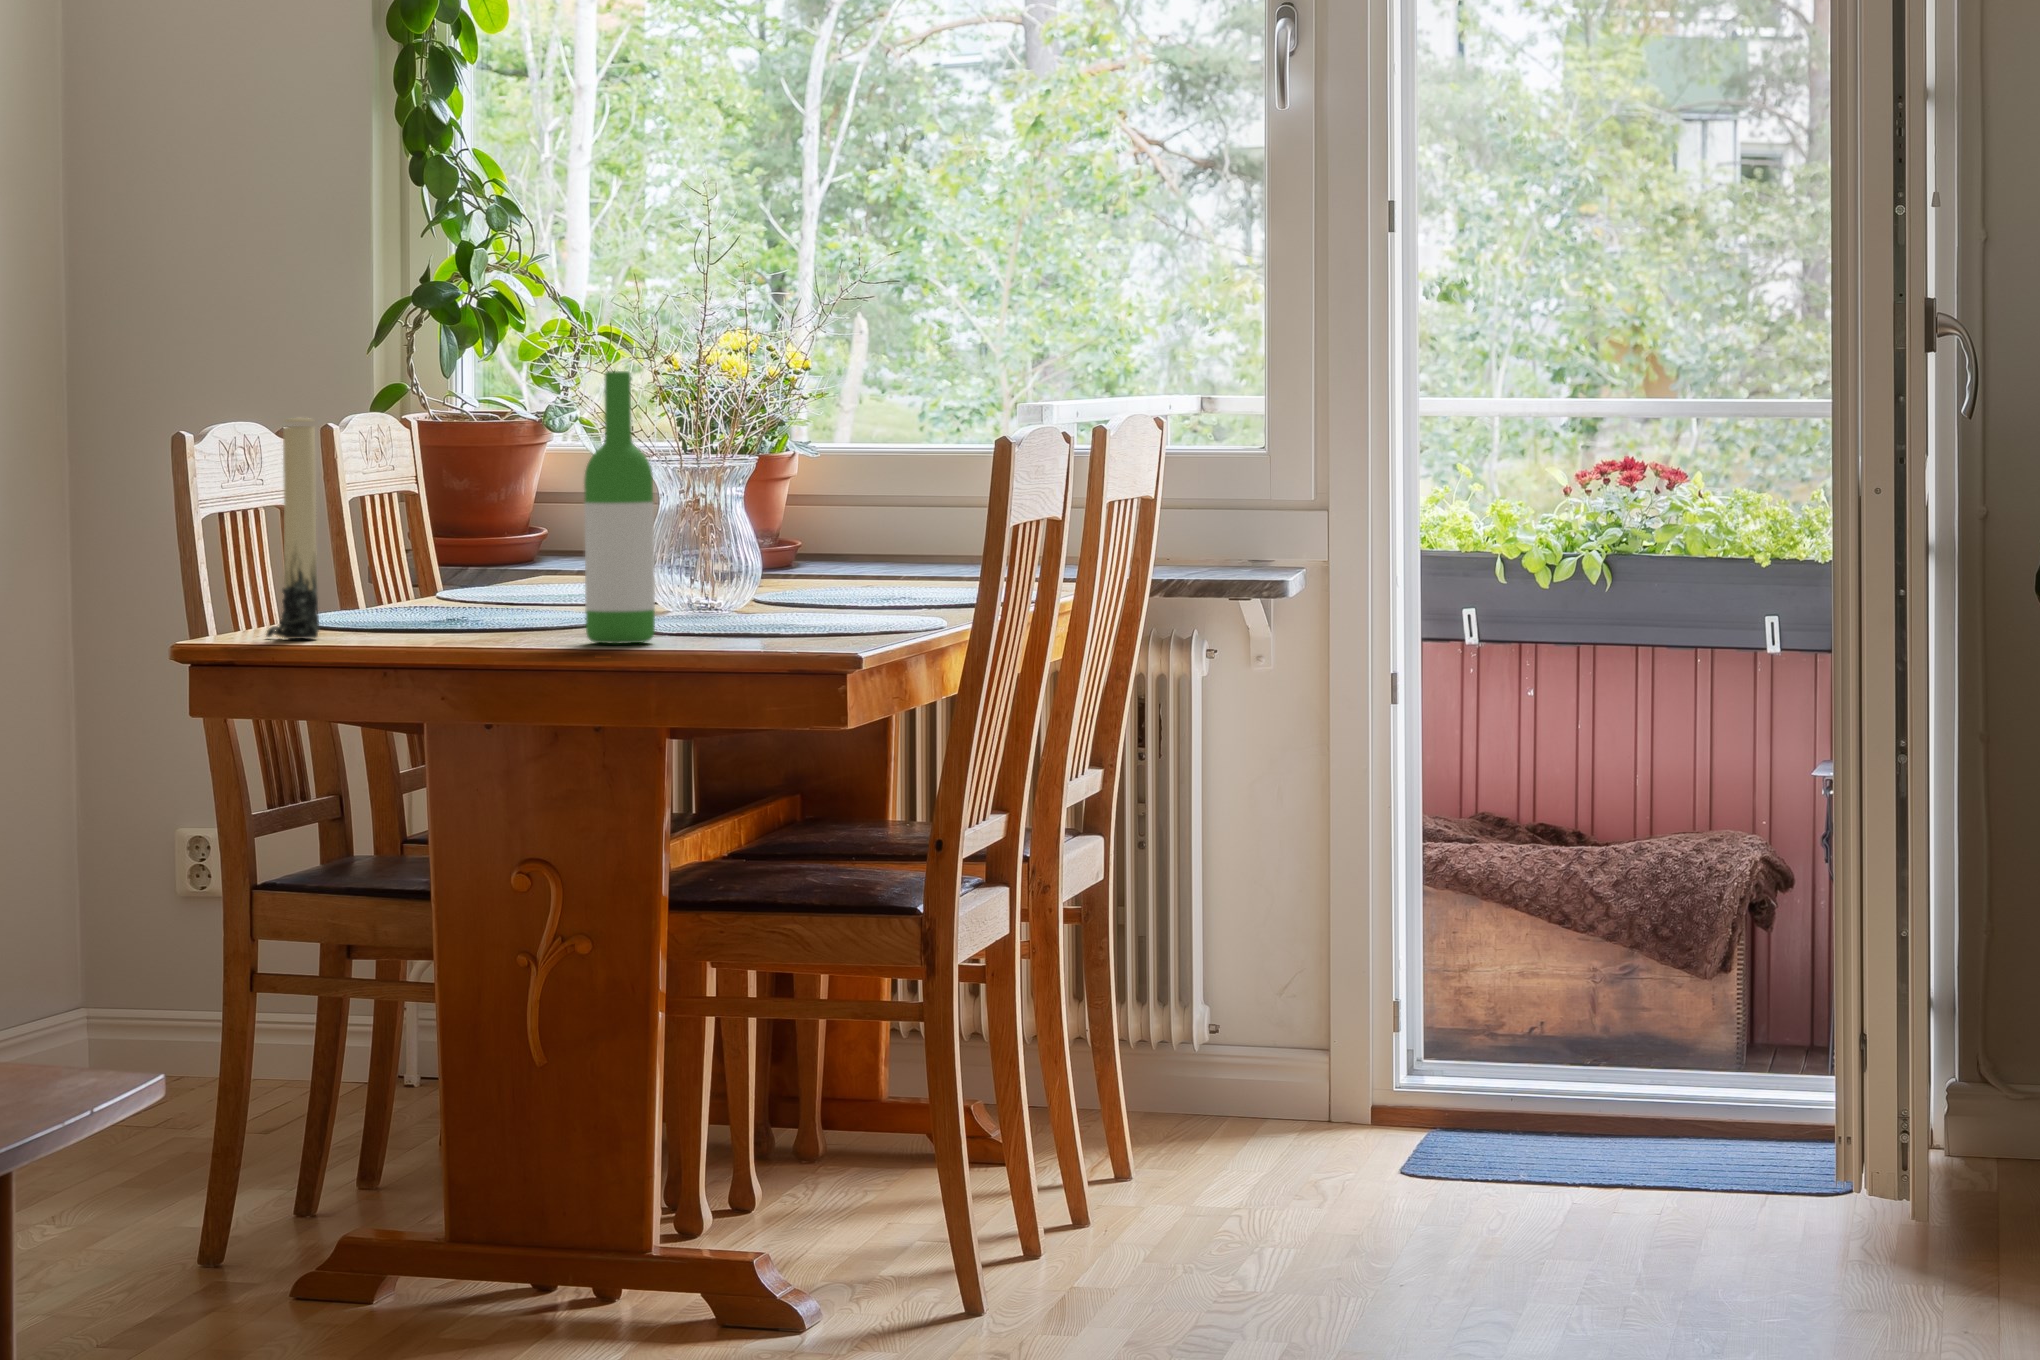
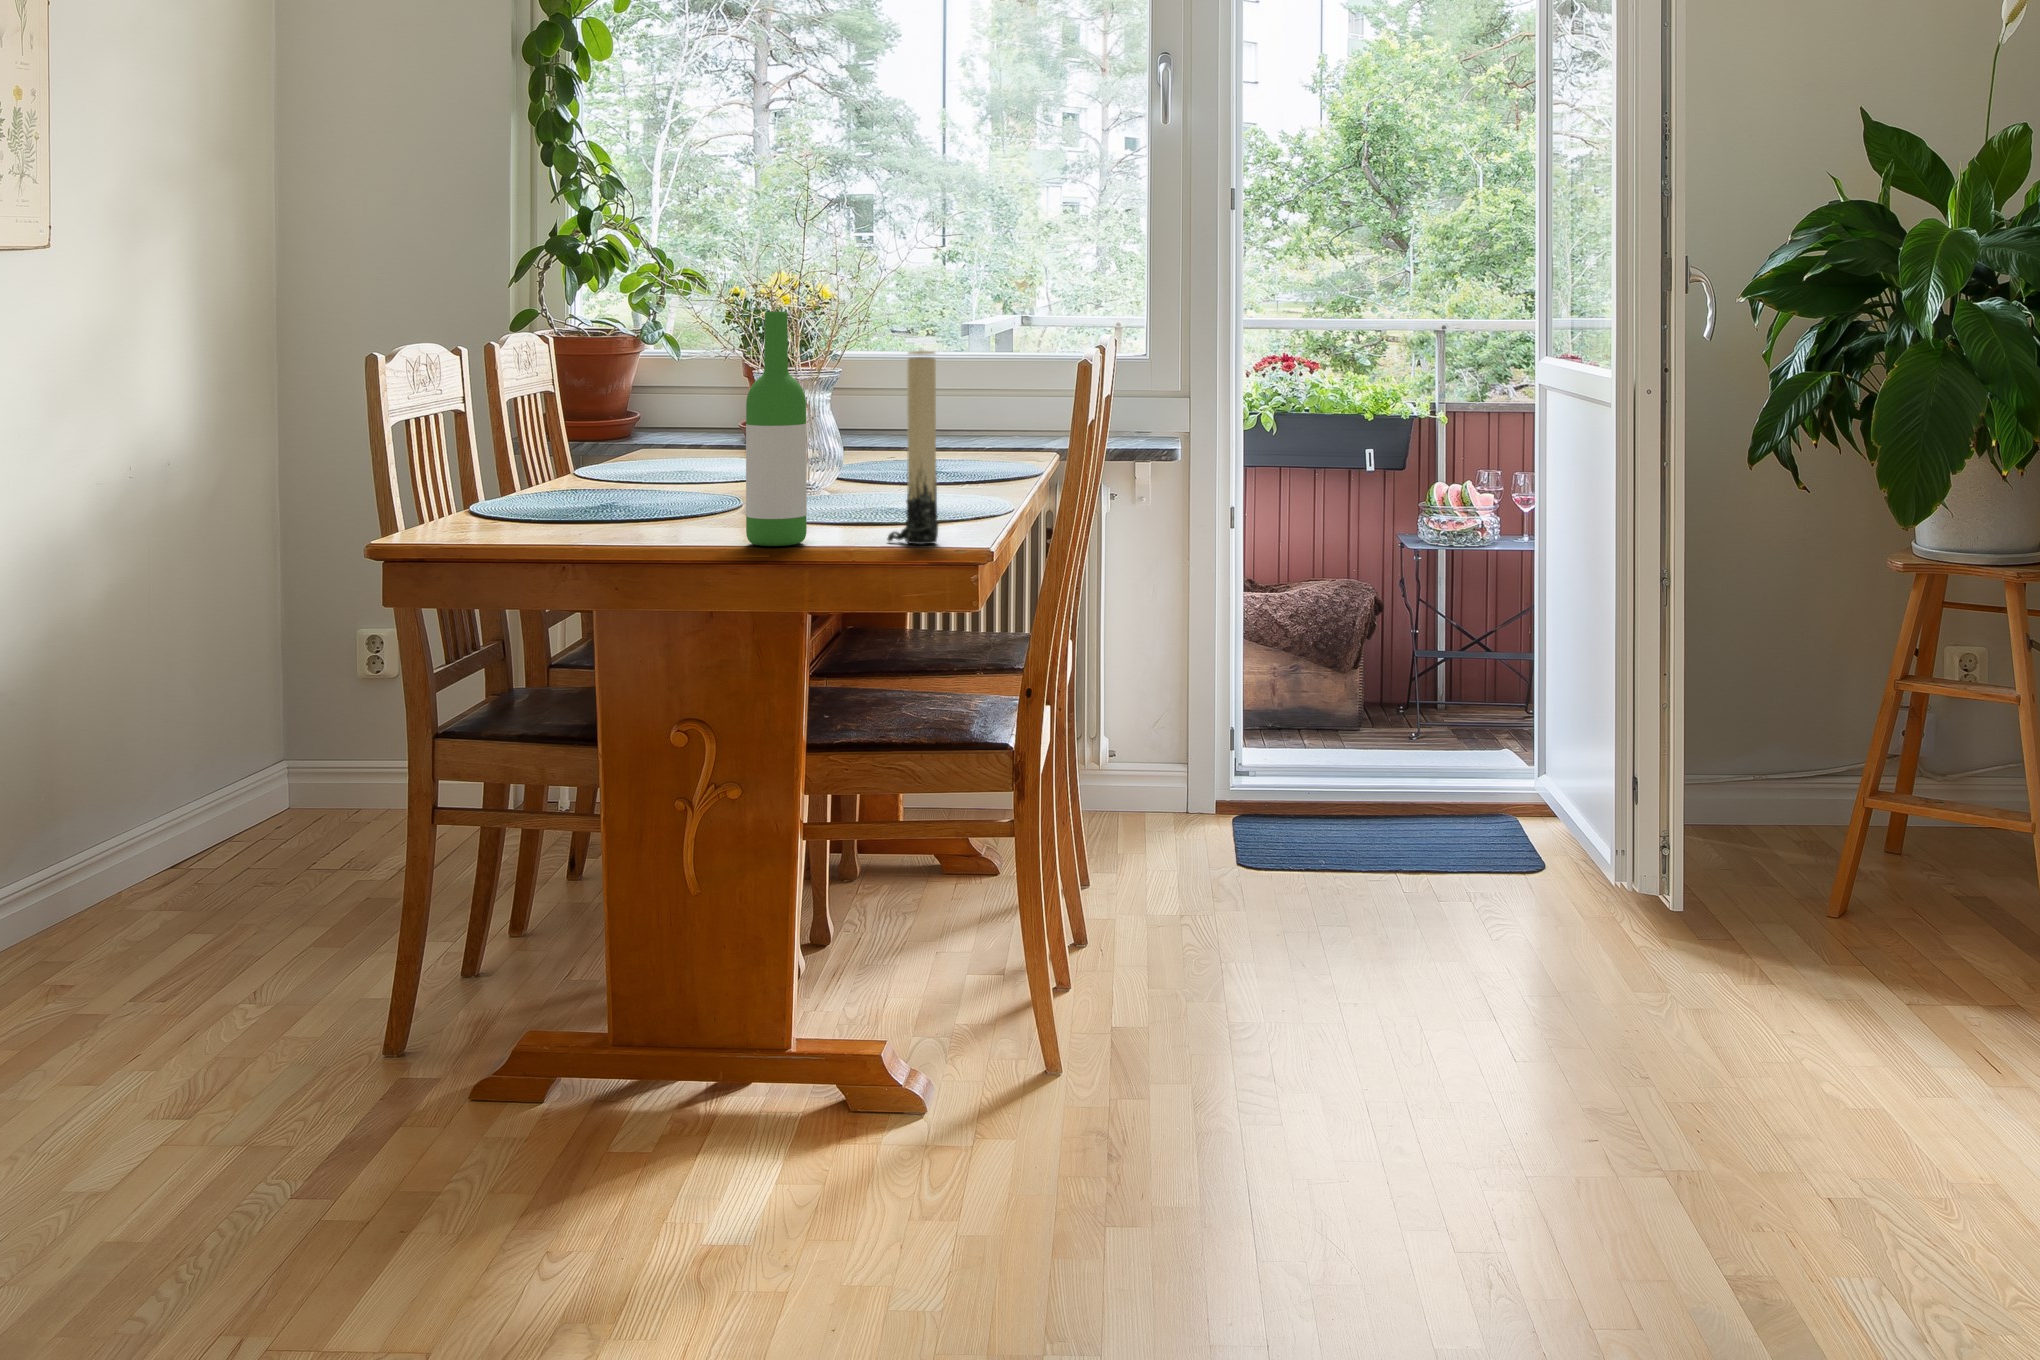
candle: present [266,418,319,639] -> present [887,350,938,544]

